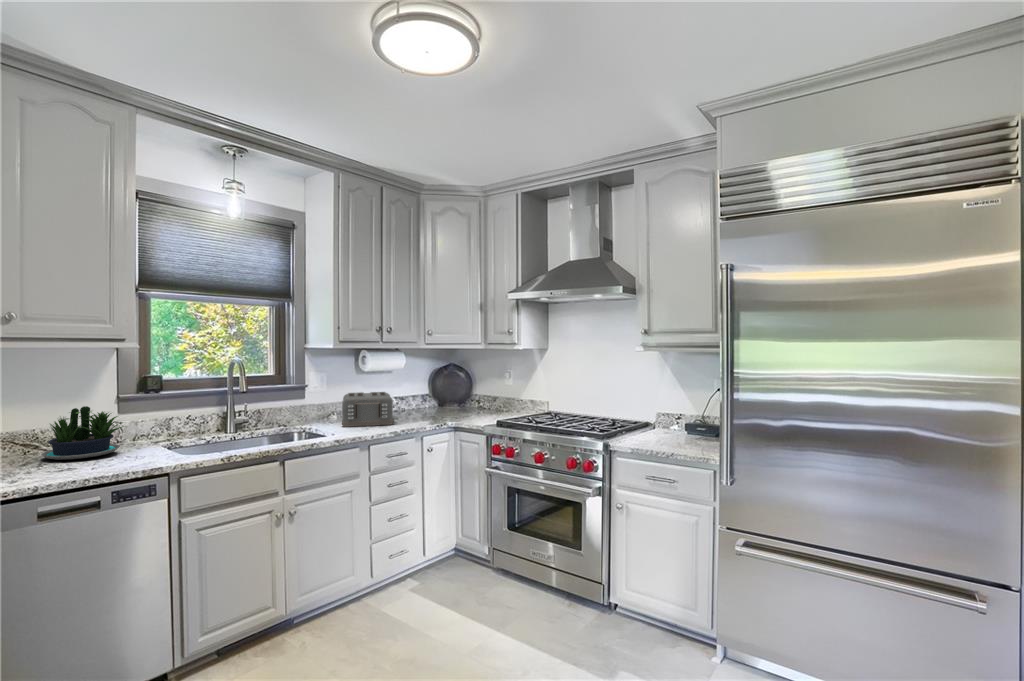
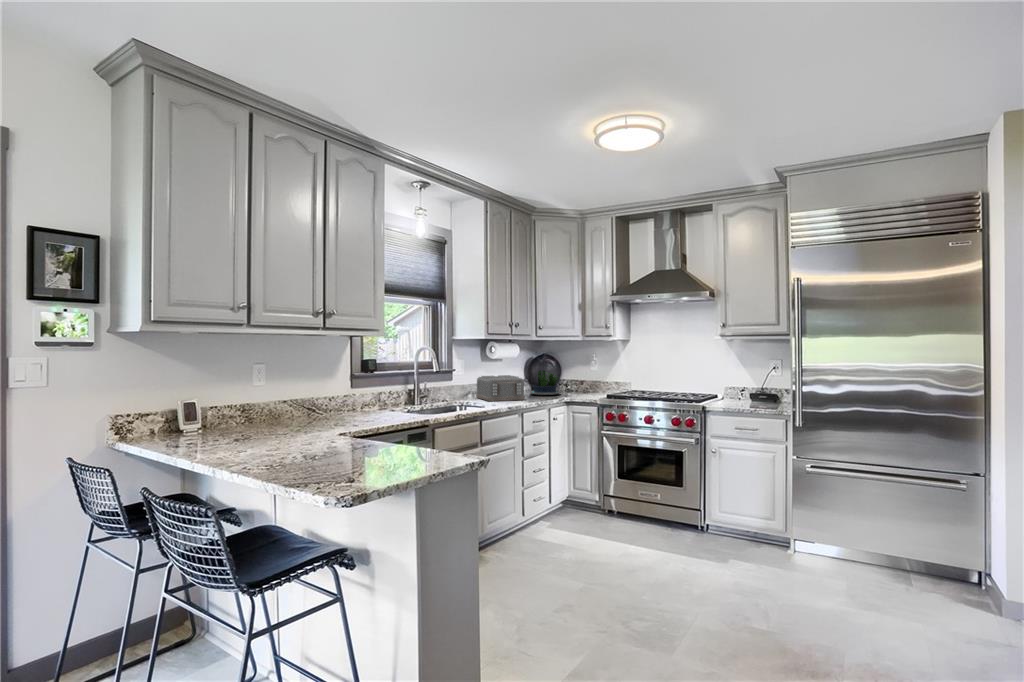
potted plant: present [41,406,122,460] -> present [530,370,560,395]

